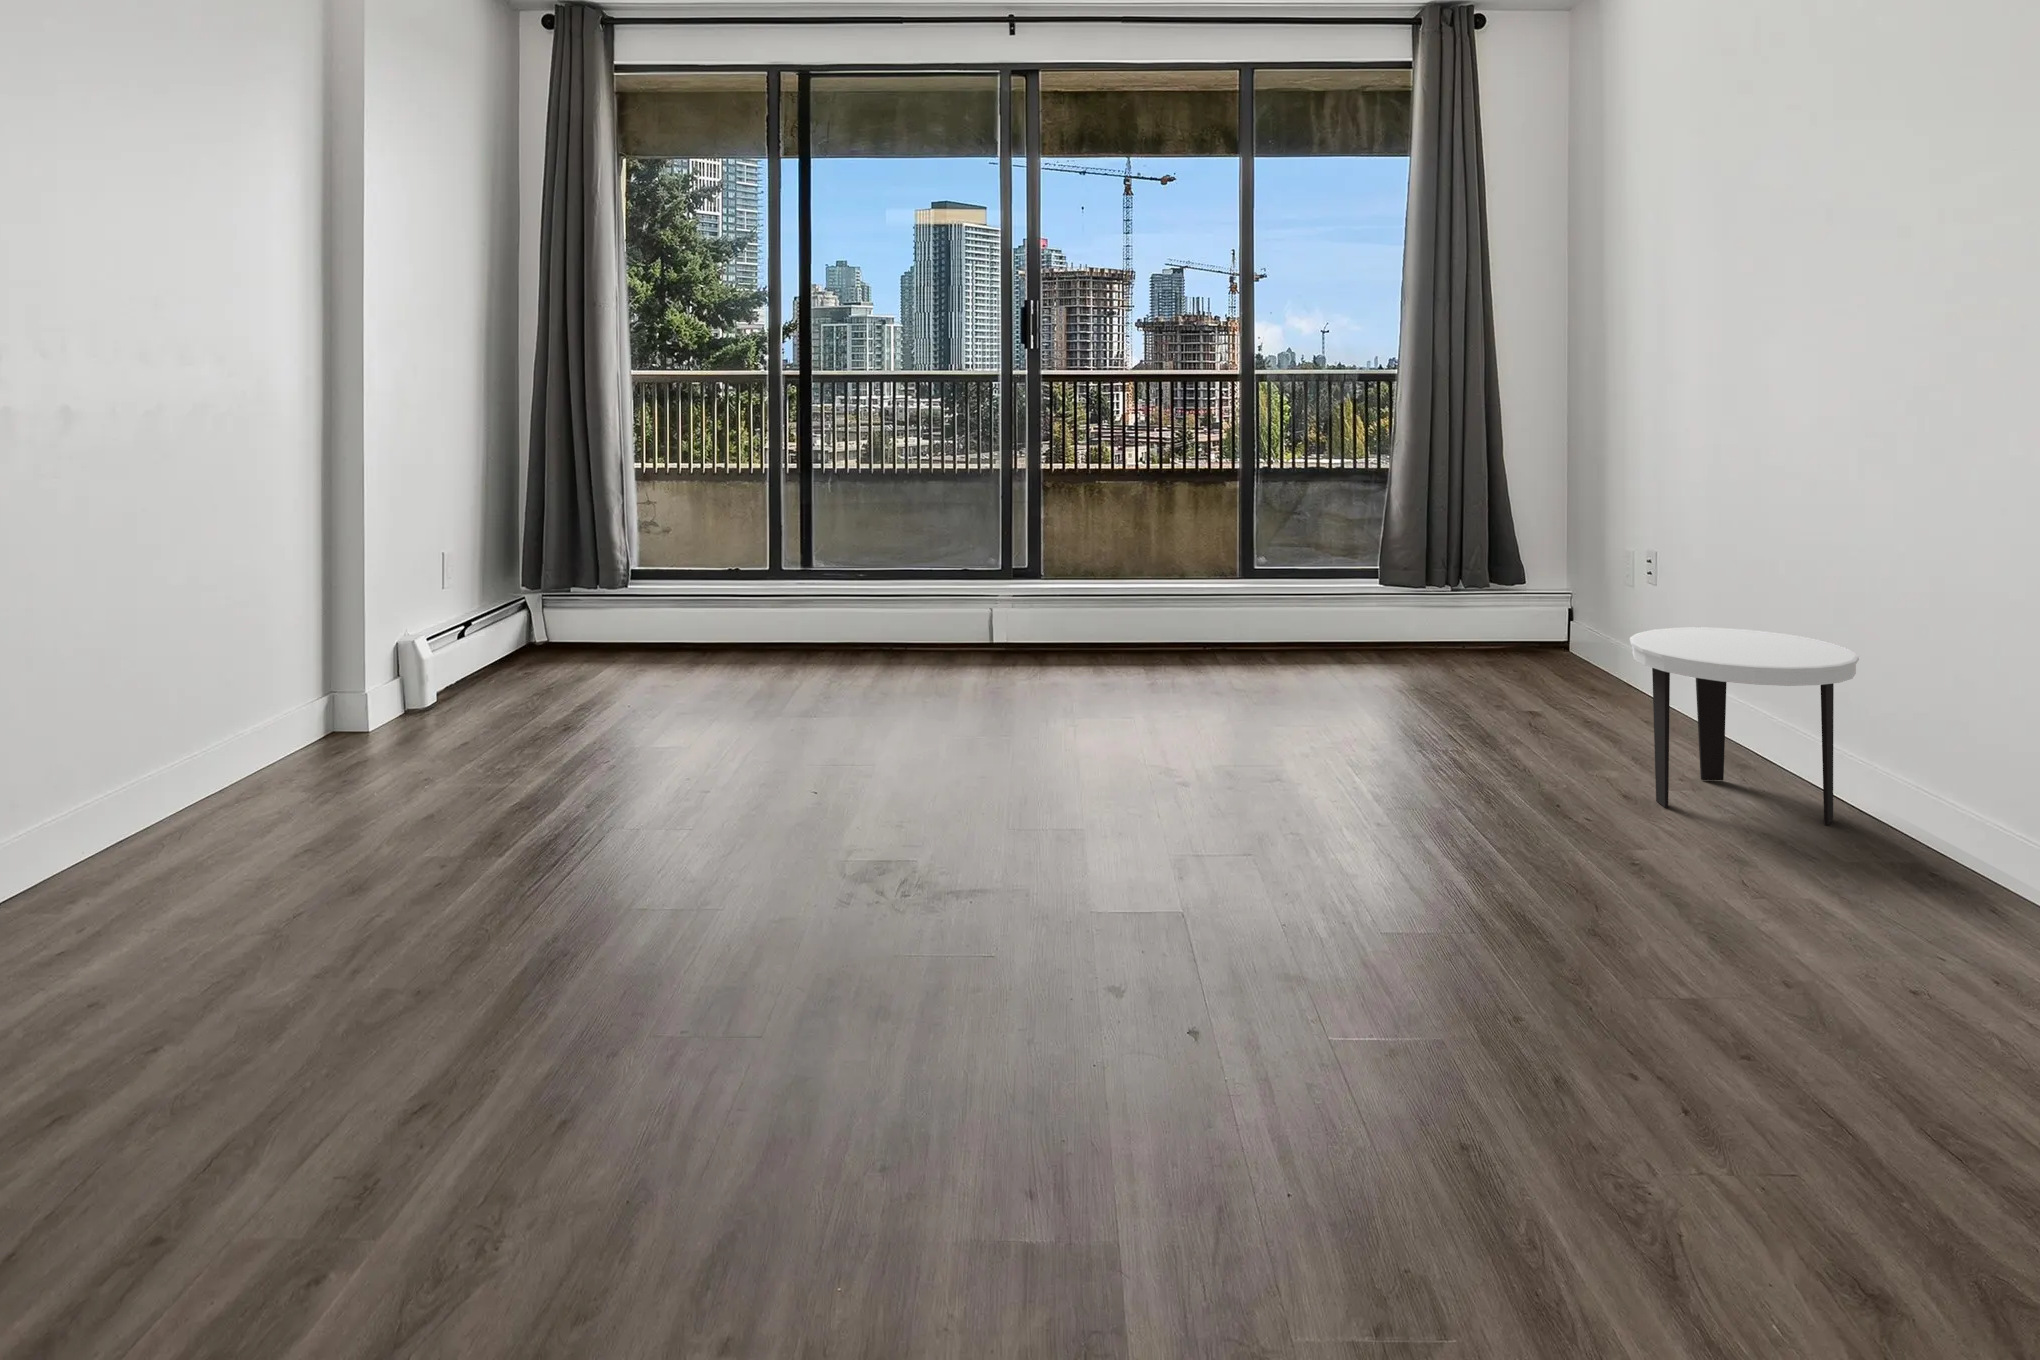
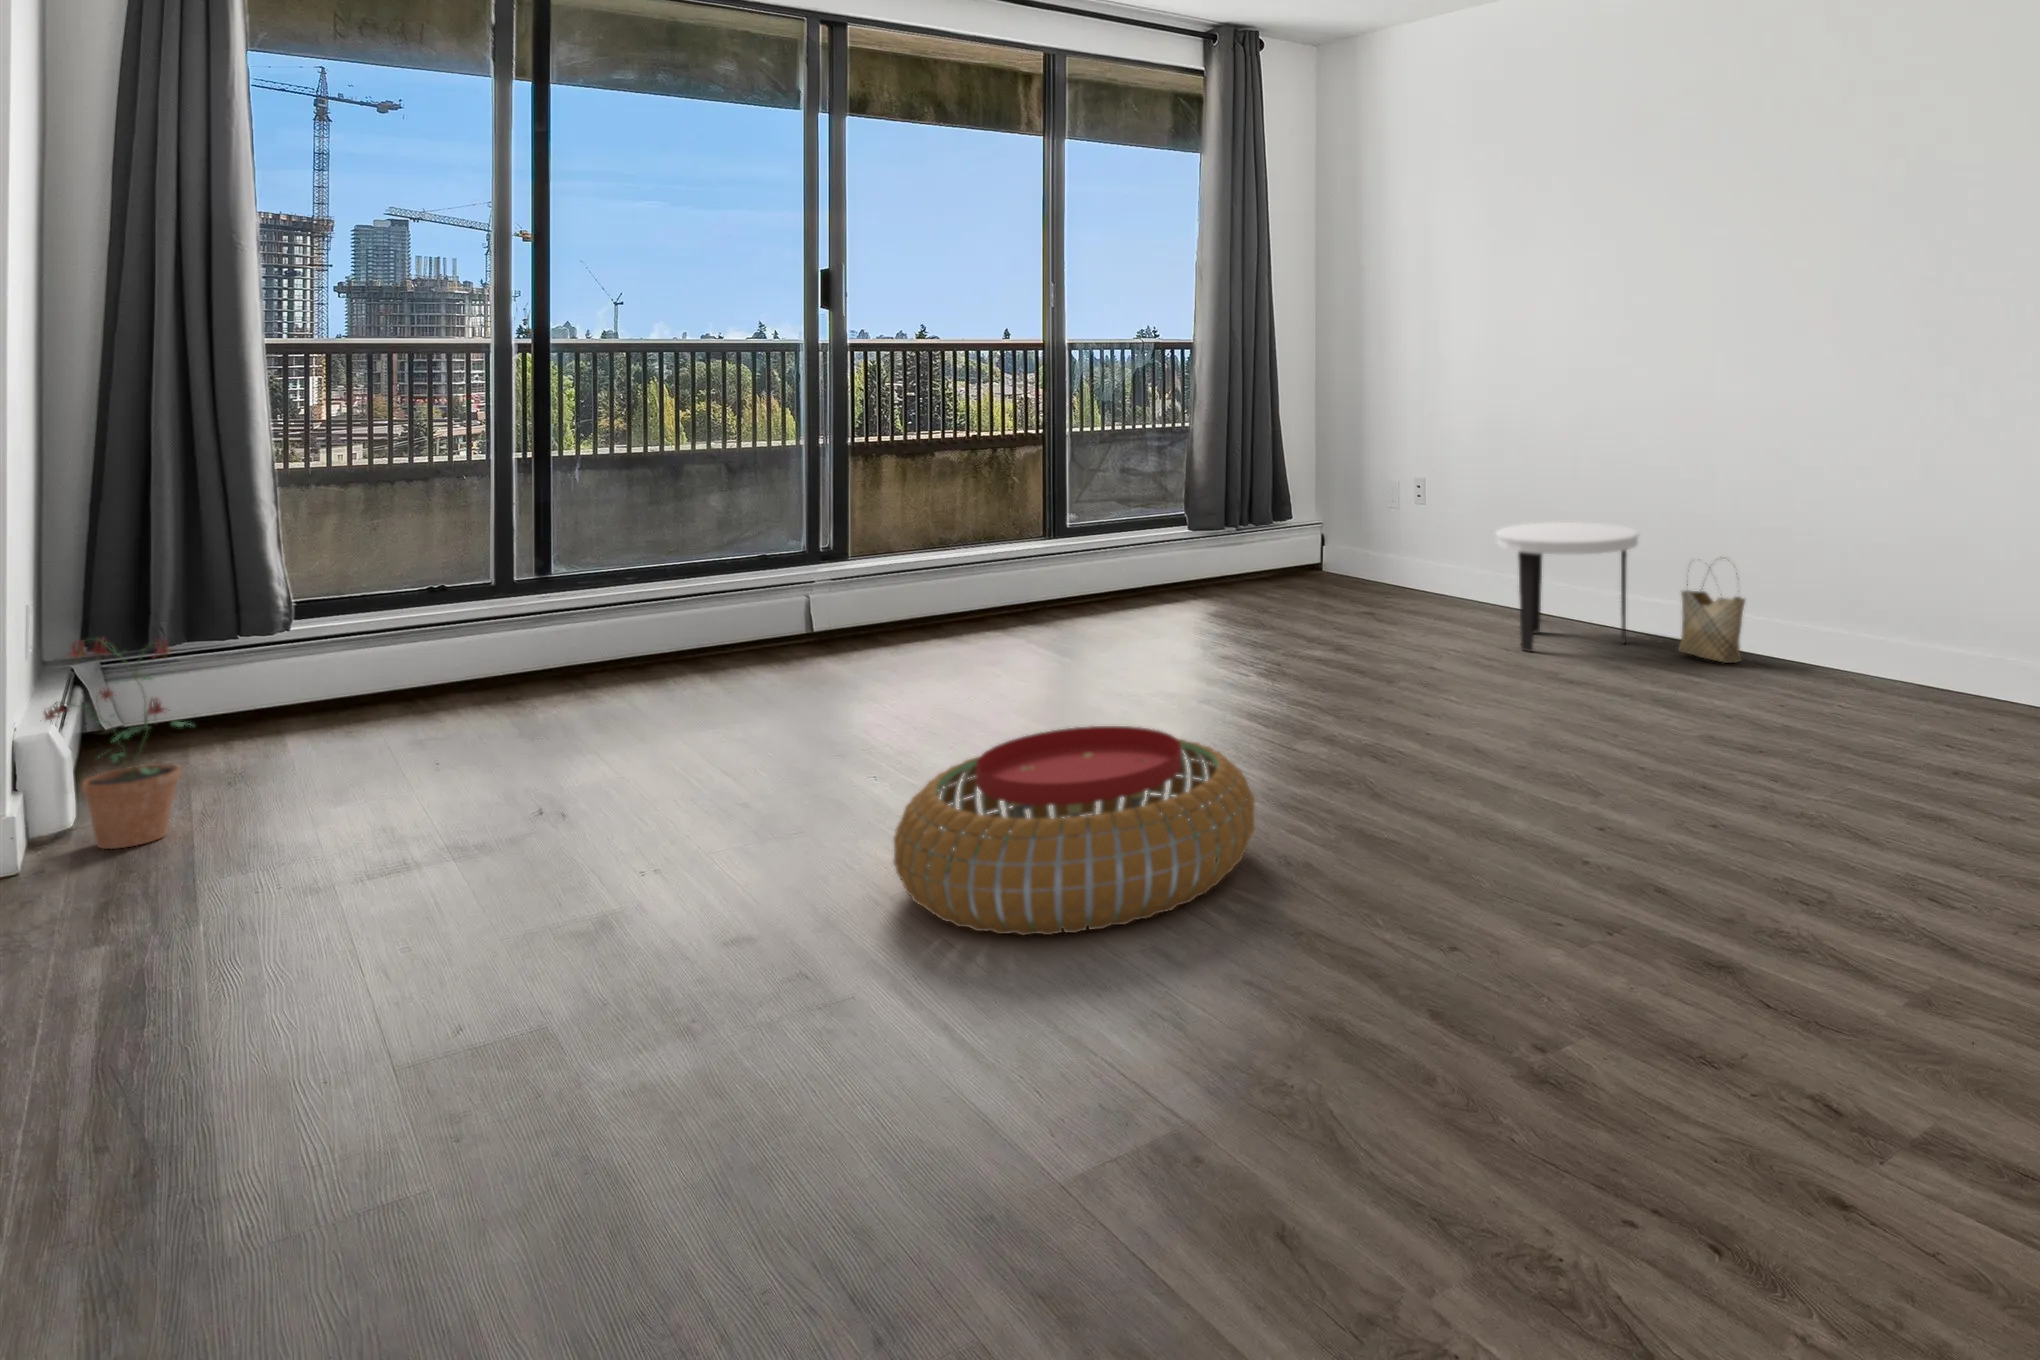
potted plant: none [355,585,443,738] -> present [43,637,185,849]
woven basket: none [1889,715,1996,893] -> present [1679,567,1745,663]
pouf: none [599,787,969,1016] -> present [894,726,1255,935]

